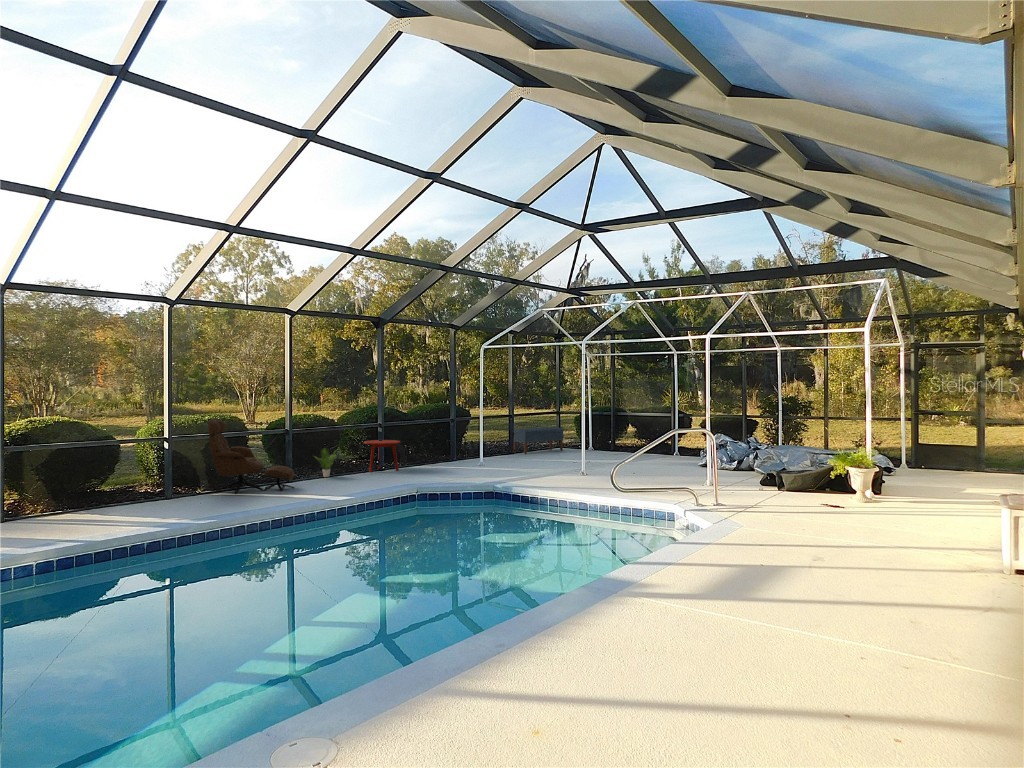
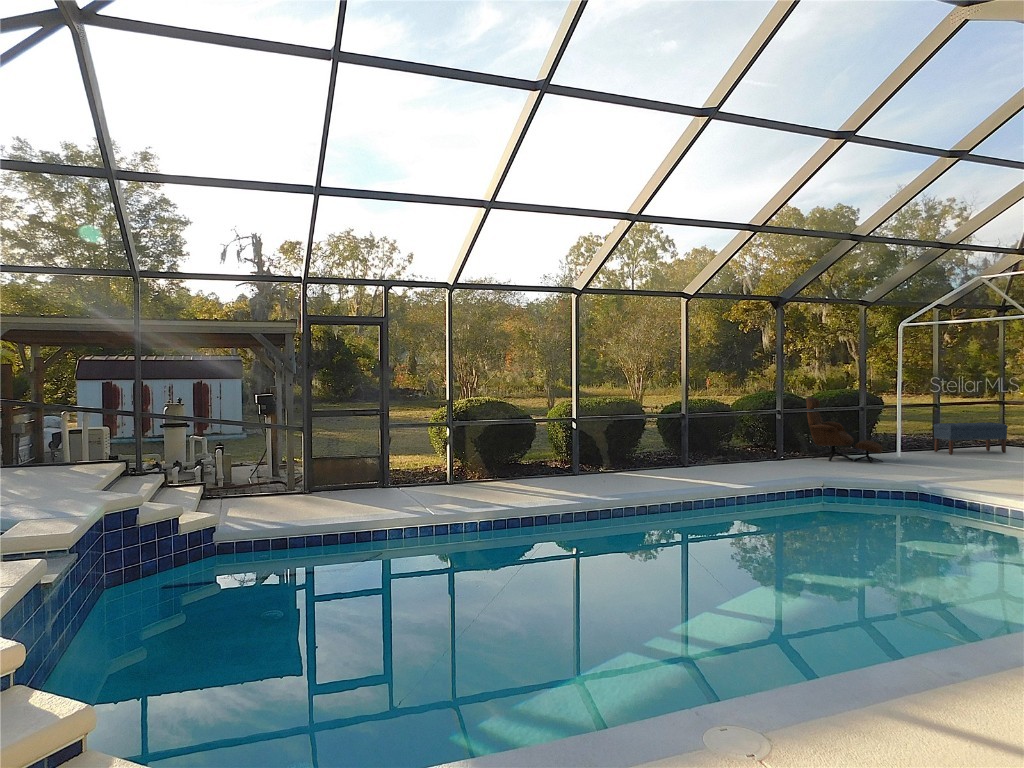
lounge chair: present [208,419,295,494] -> present [806,397,883,463]
side table: present [364,440,400,472] -> none [749,430,791,464]
potted plant: present [315,449,335,477] -> none [695,435,723,466]

